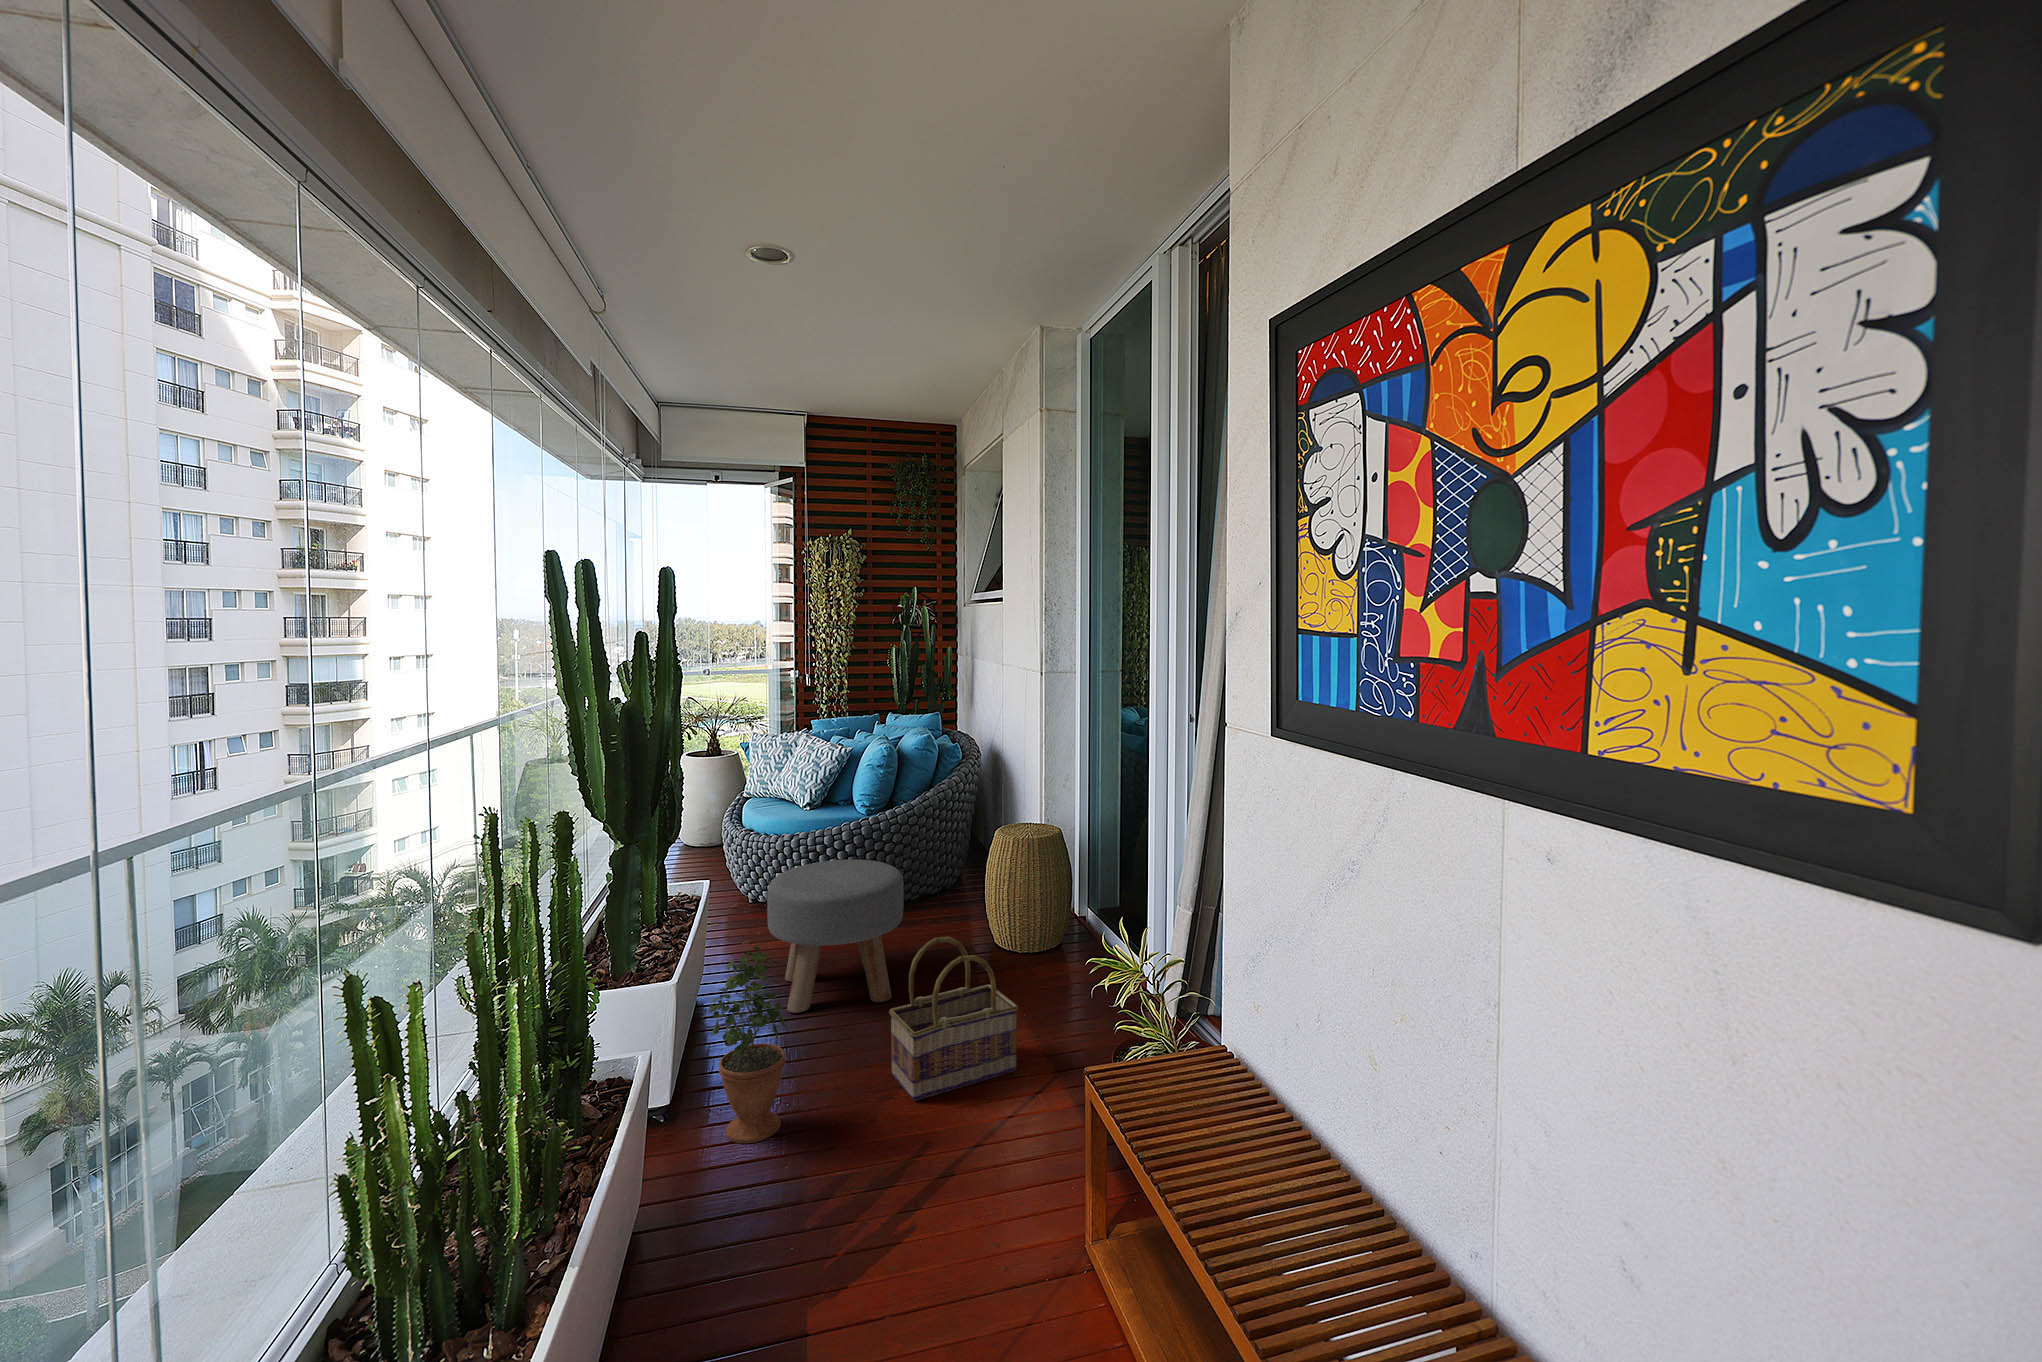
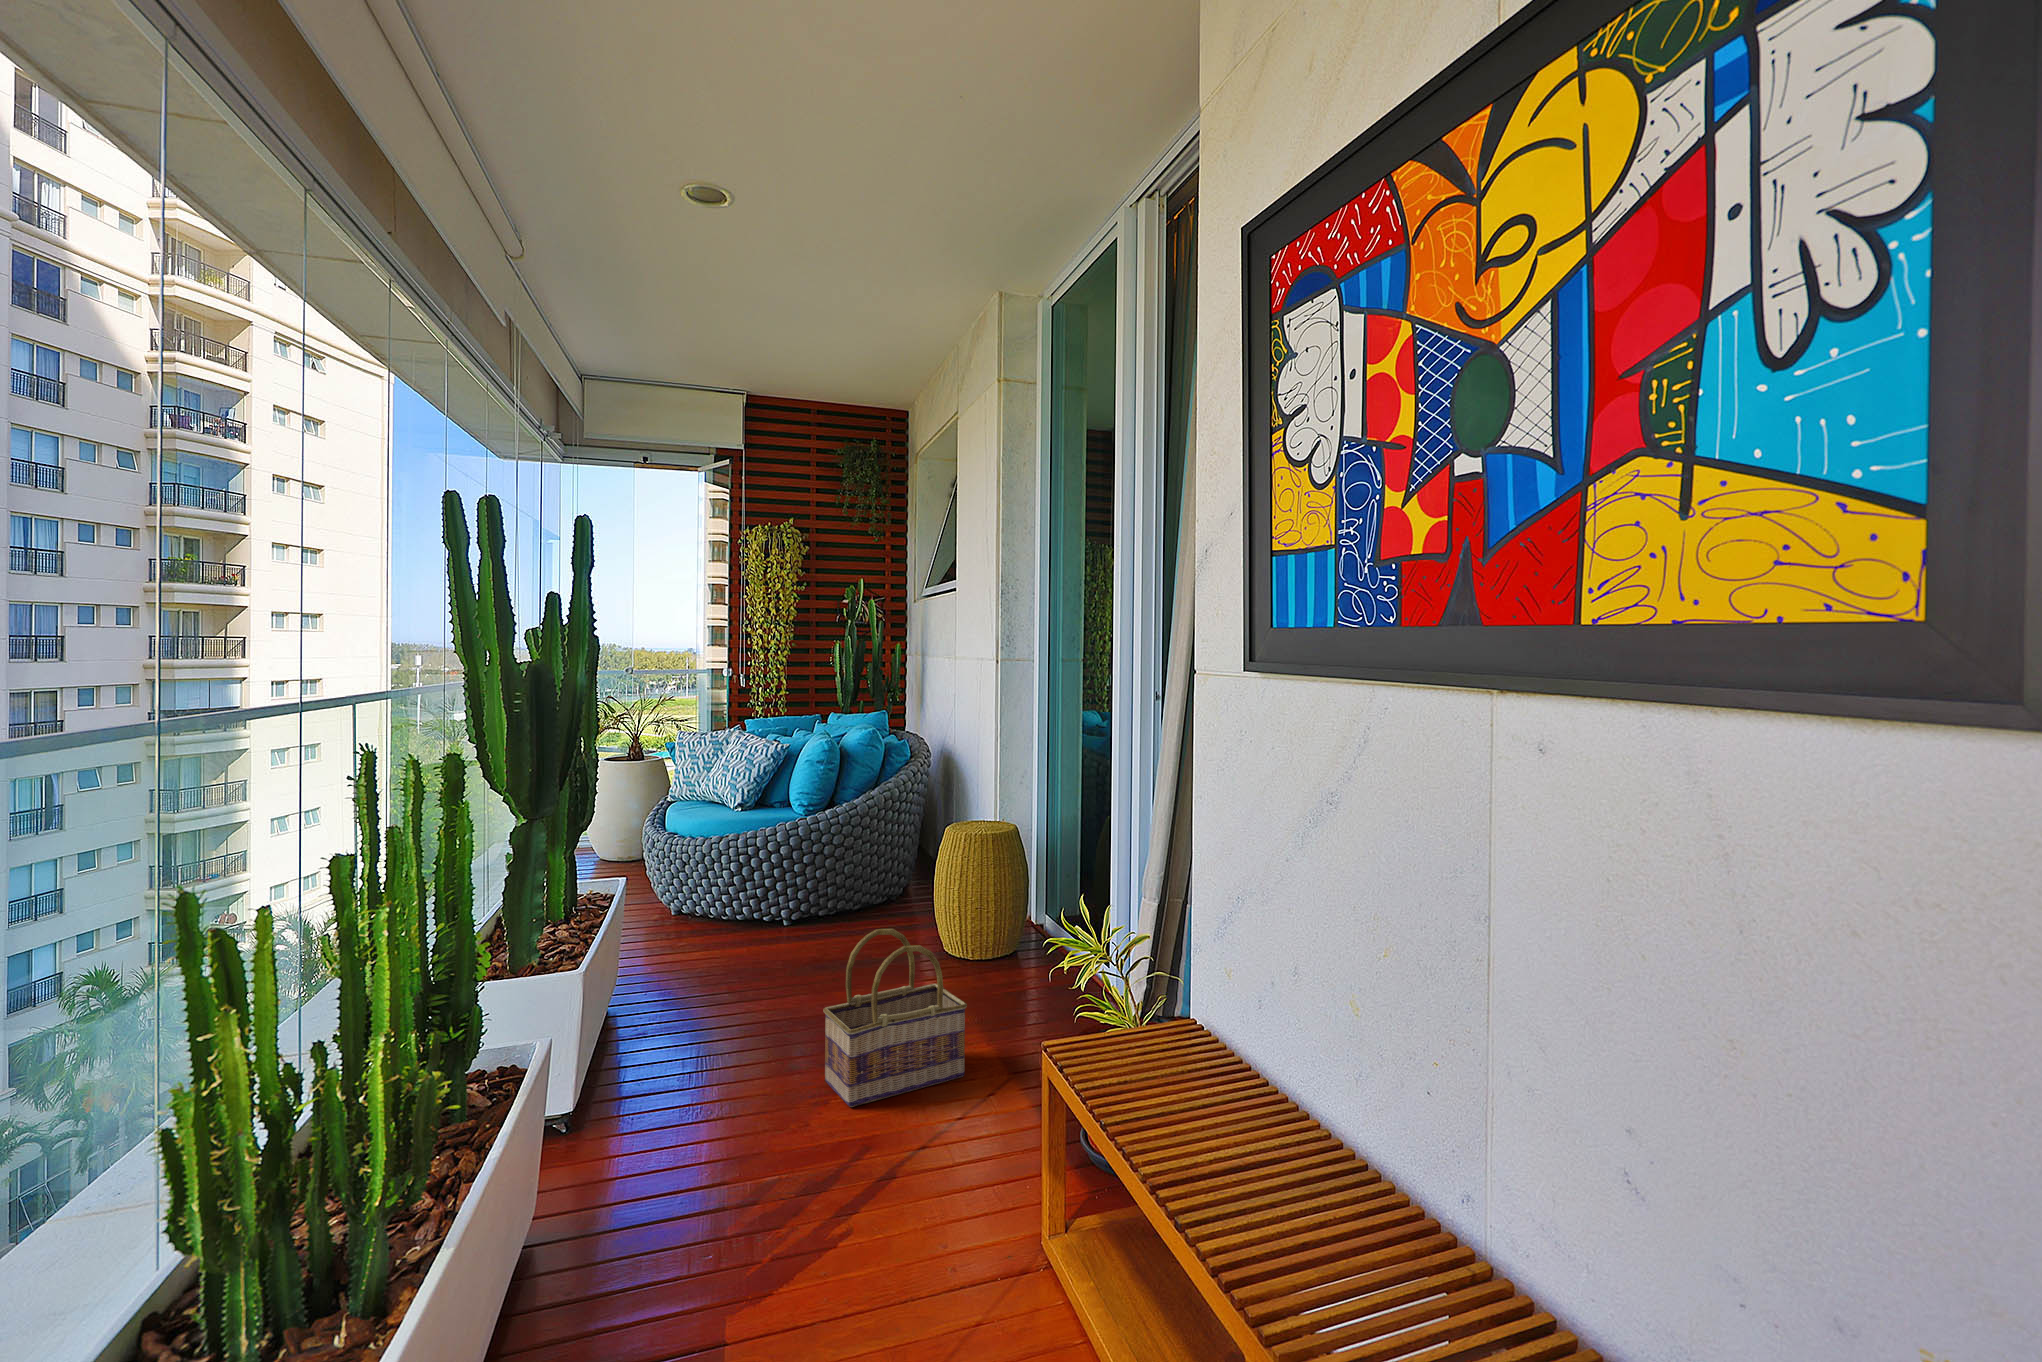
ottoman: present [767,860,904,1013] -> none [689,857,842,1022]
potted plant: present [703,942,786,1143] -> none [611,927,707,1151]

